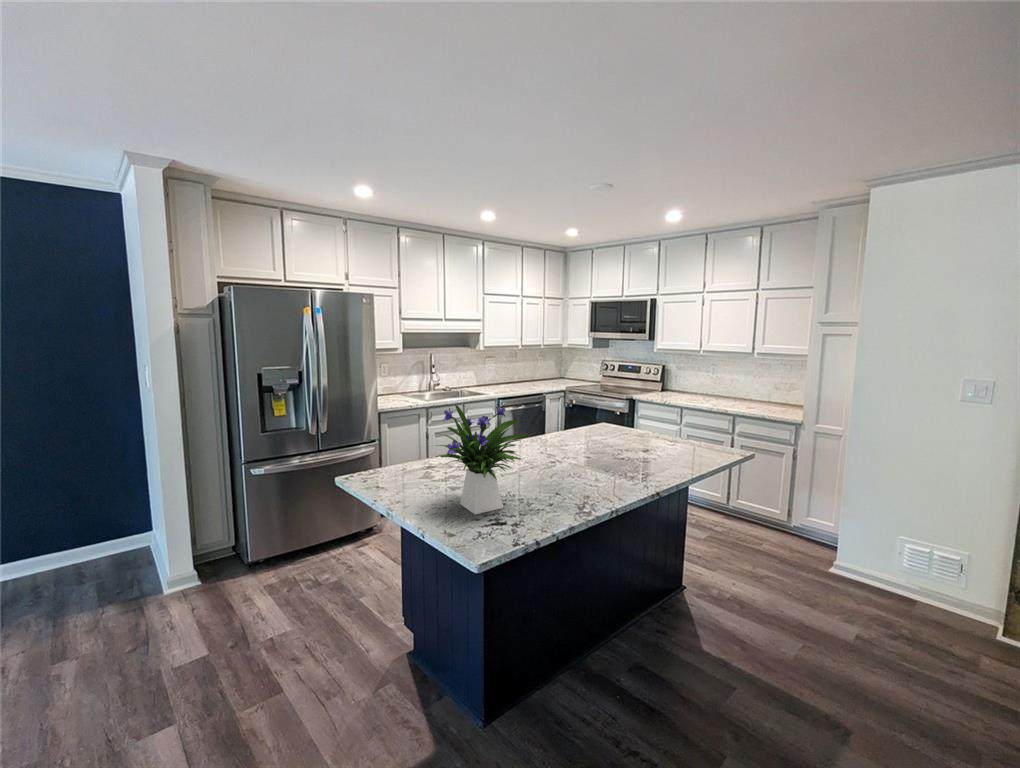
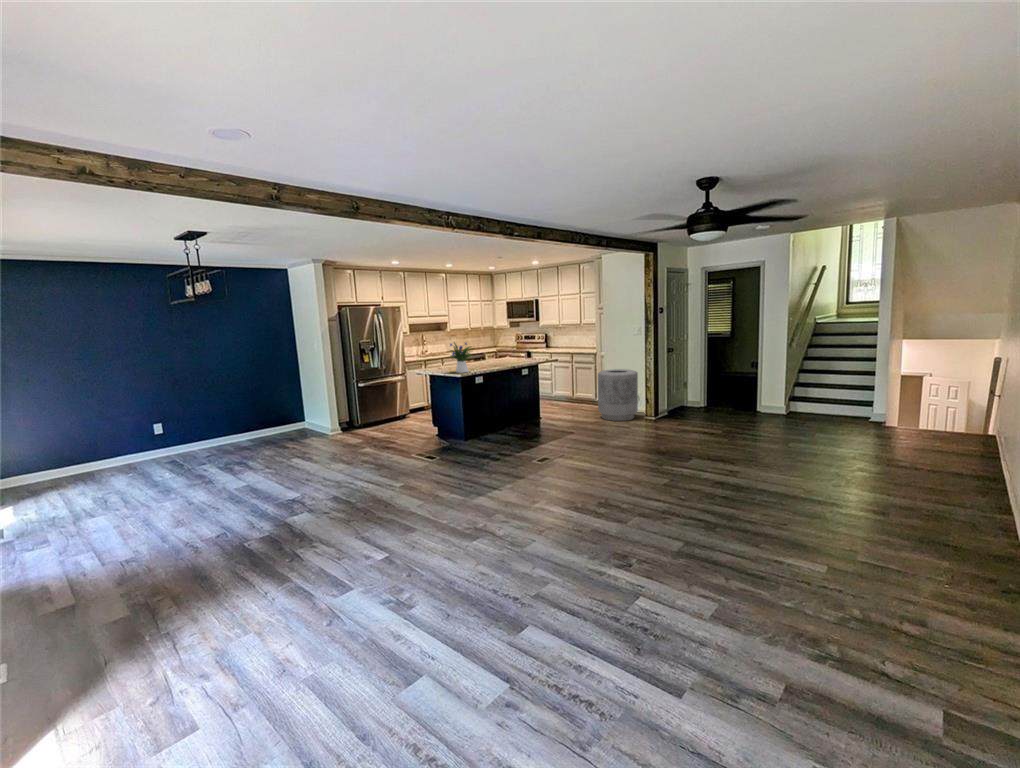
trash can: none [844,481,995,647] -> present [598,369,638,421]

